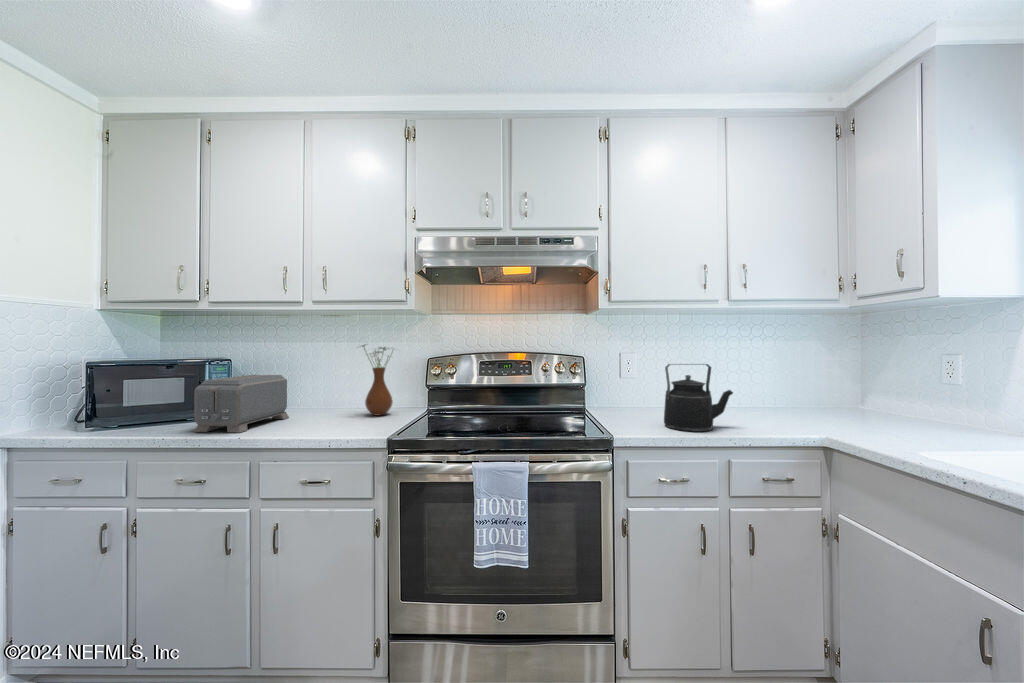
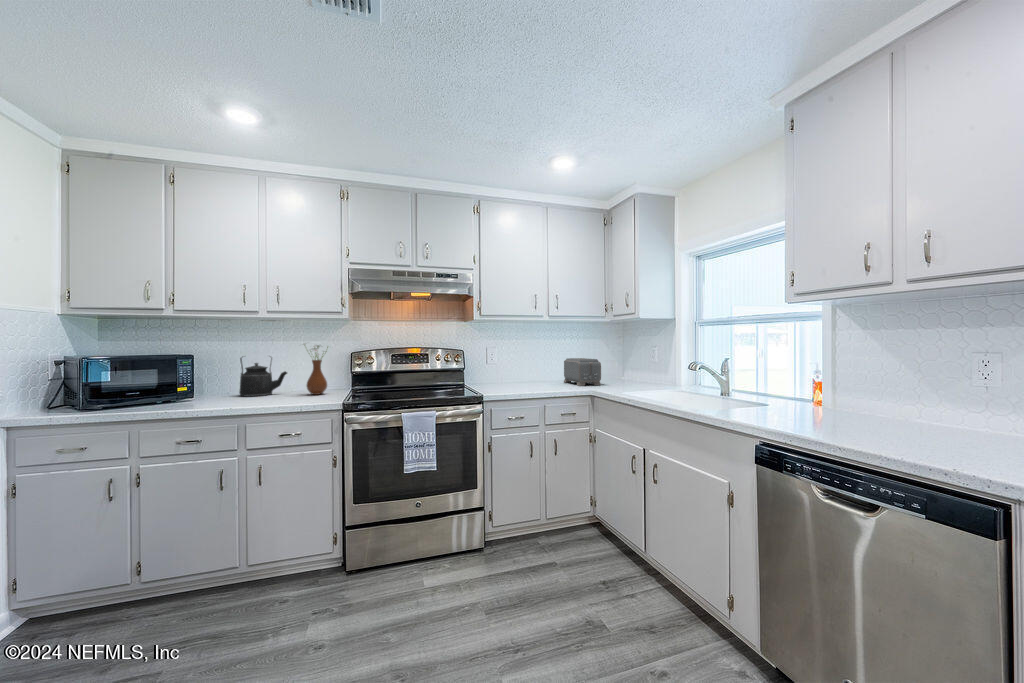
kettle: present [664,364,733,432] -> present [239,357,287,397]
toaster: present [194,375,289,433] -> present [564,358,601,386]

